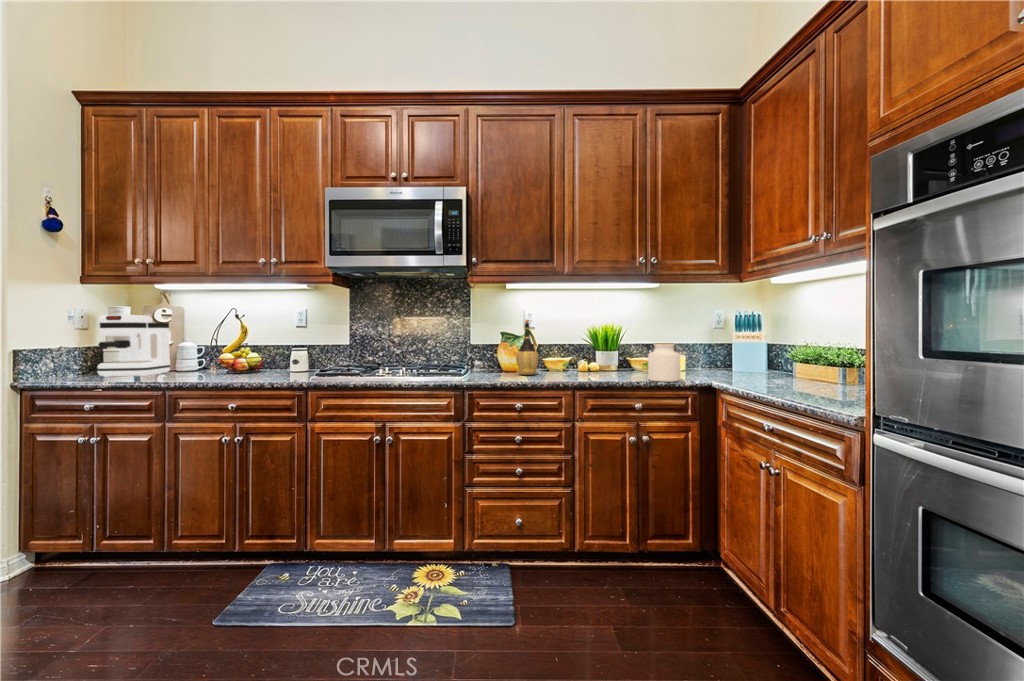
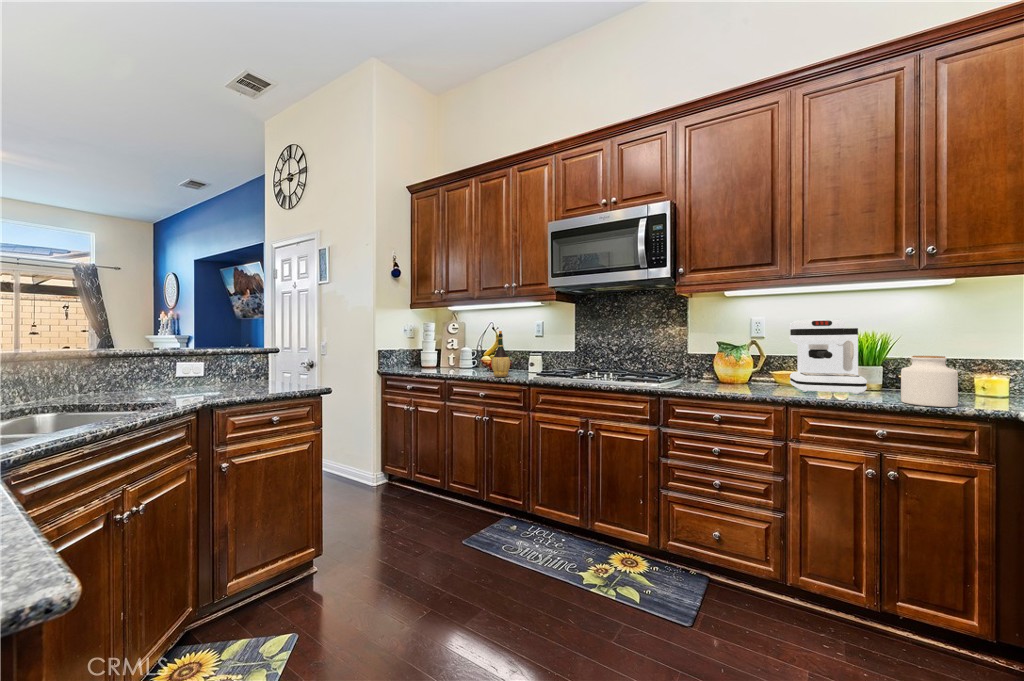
coffee maker: present [98,315,170,377] -> present [790,319,867,394]
wine bottle: present [516,320,538,375] -> present [492,331,510,377]

